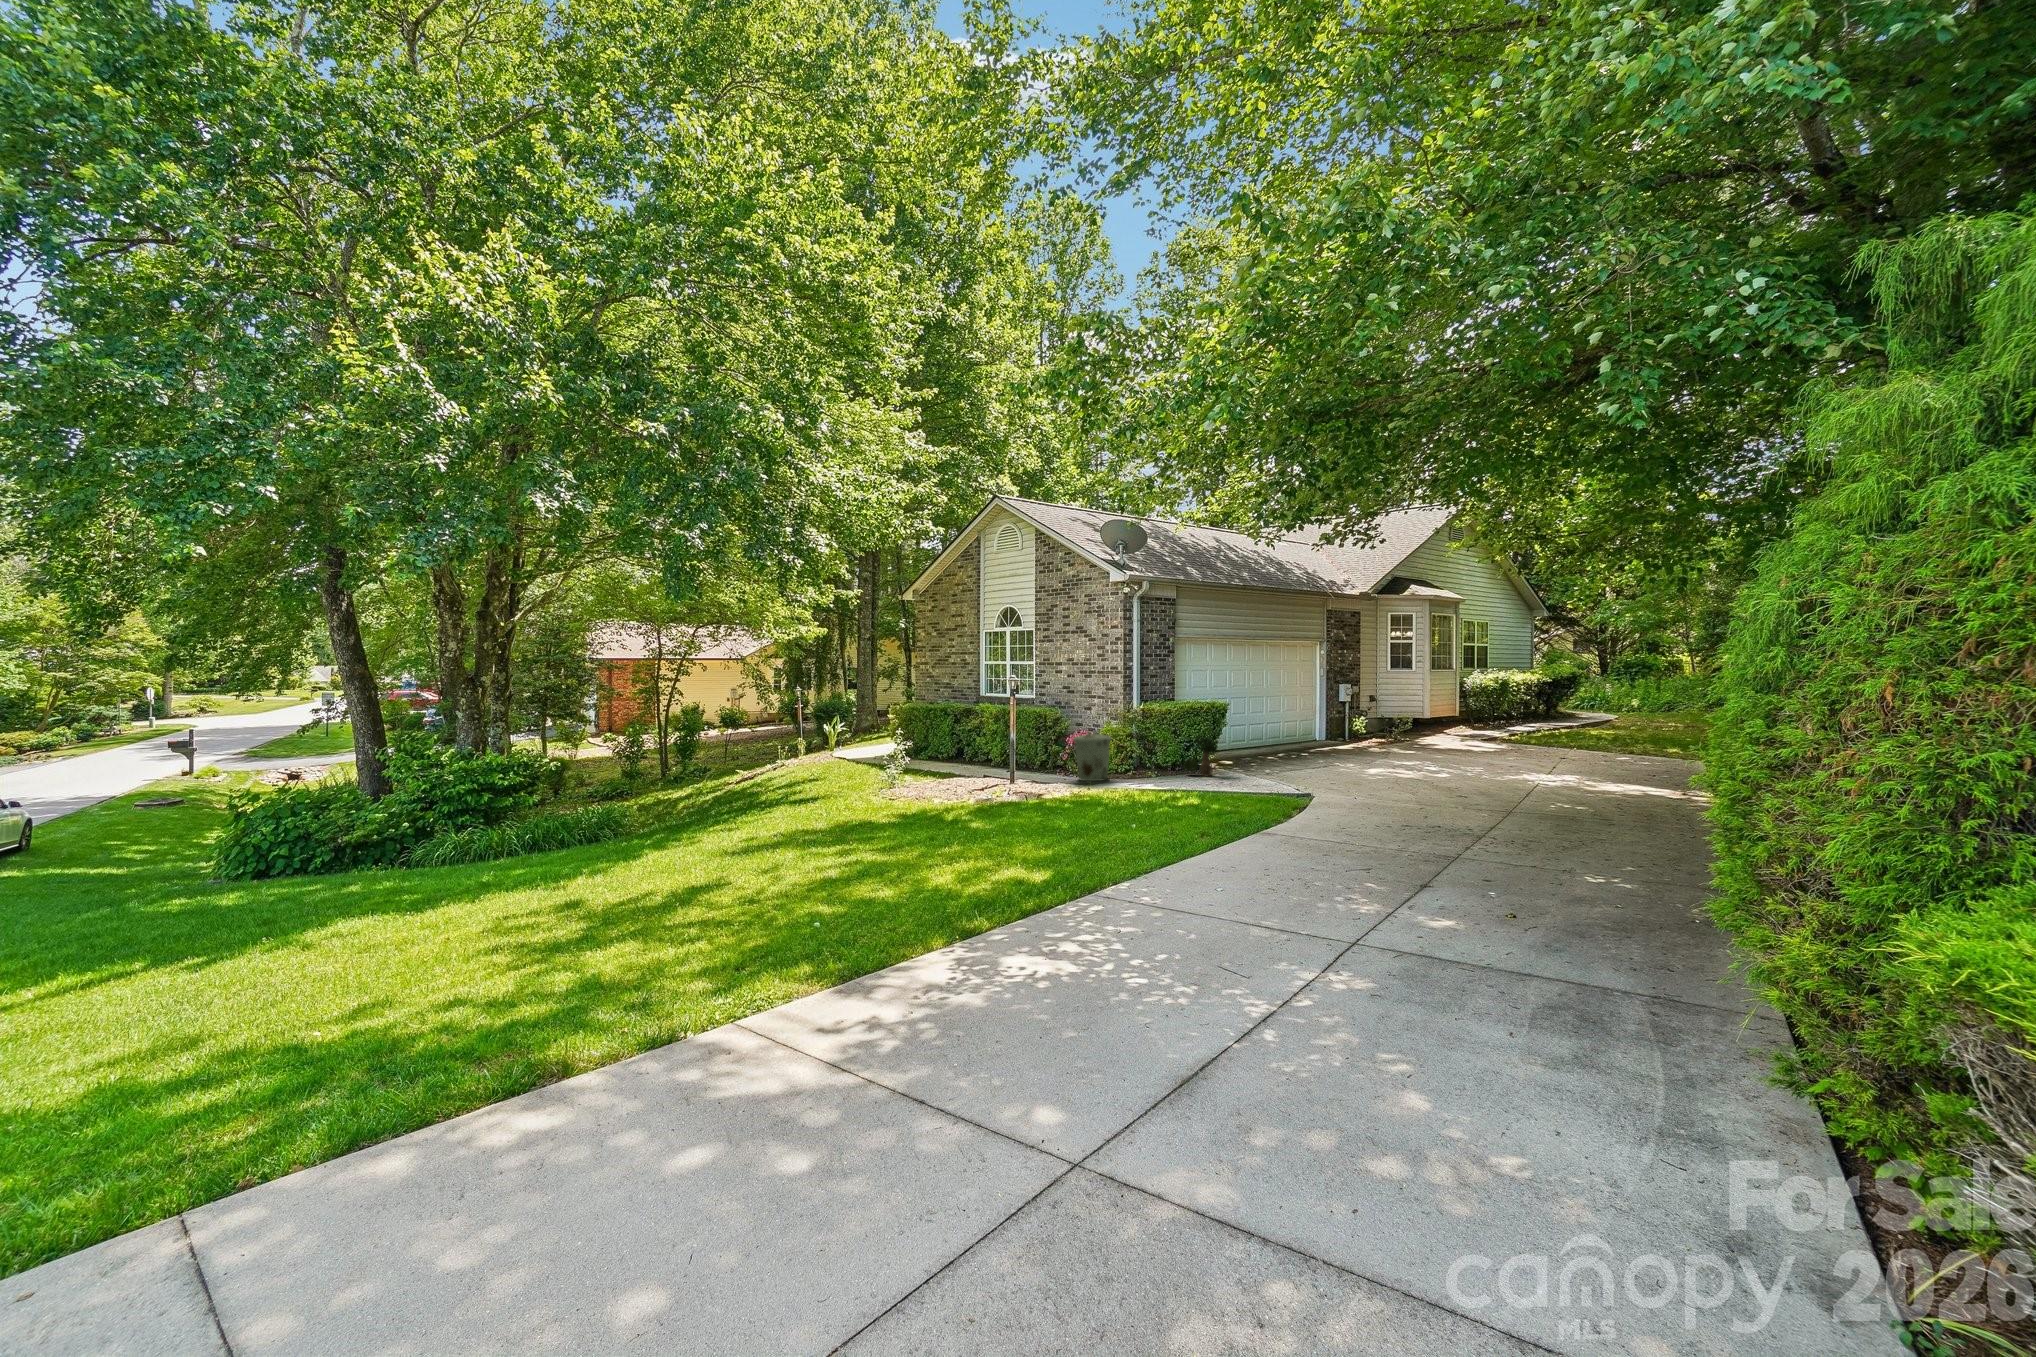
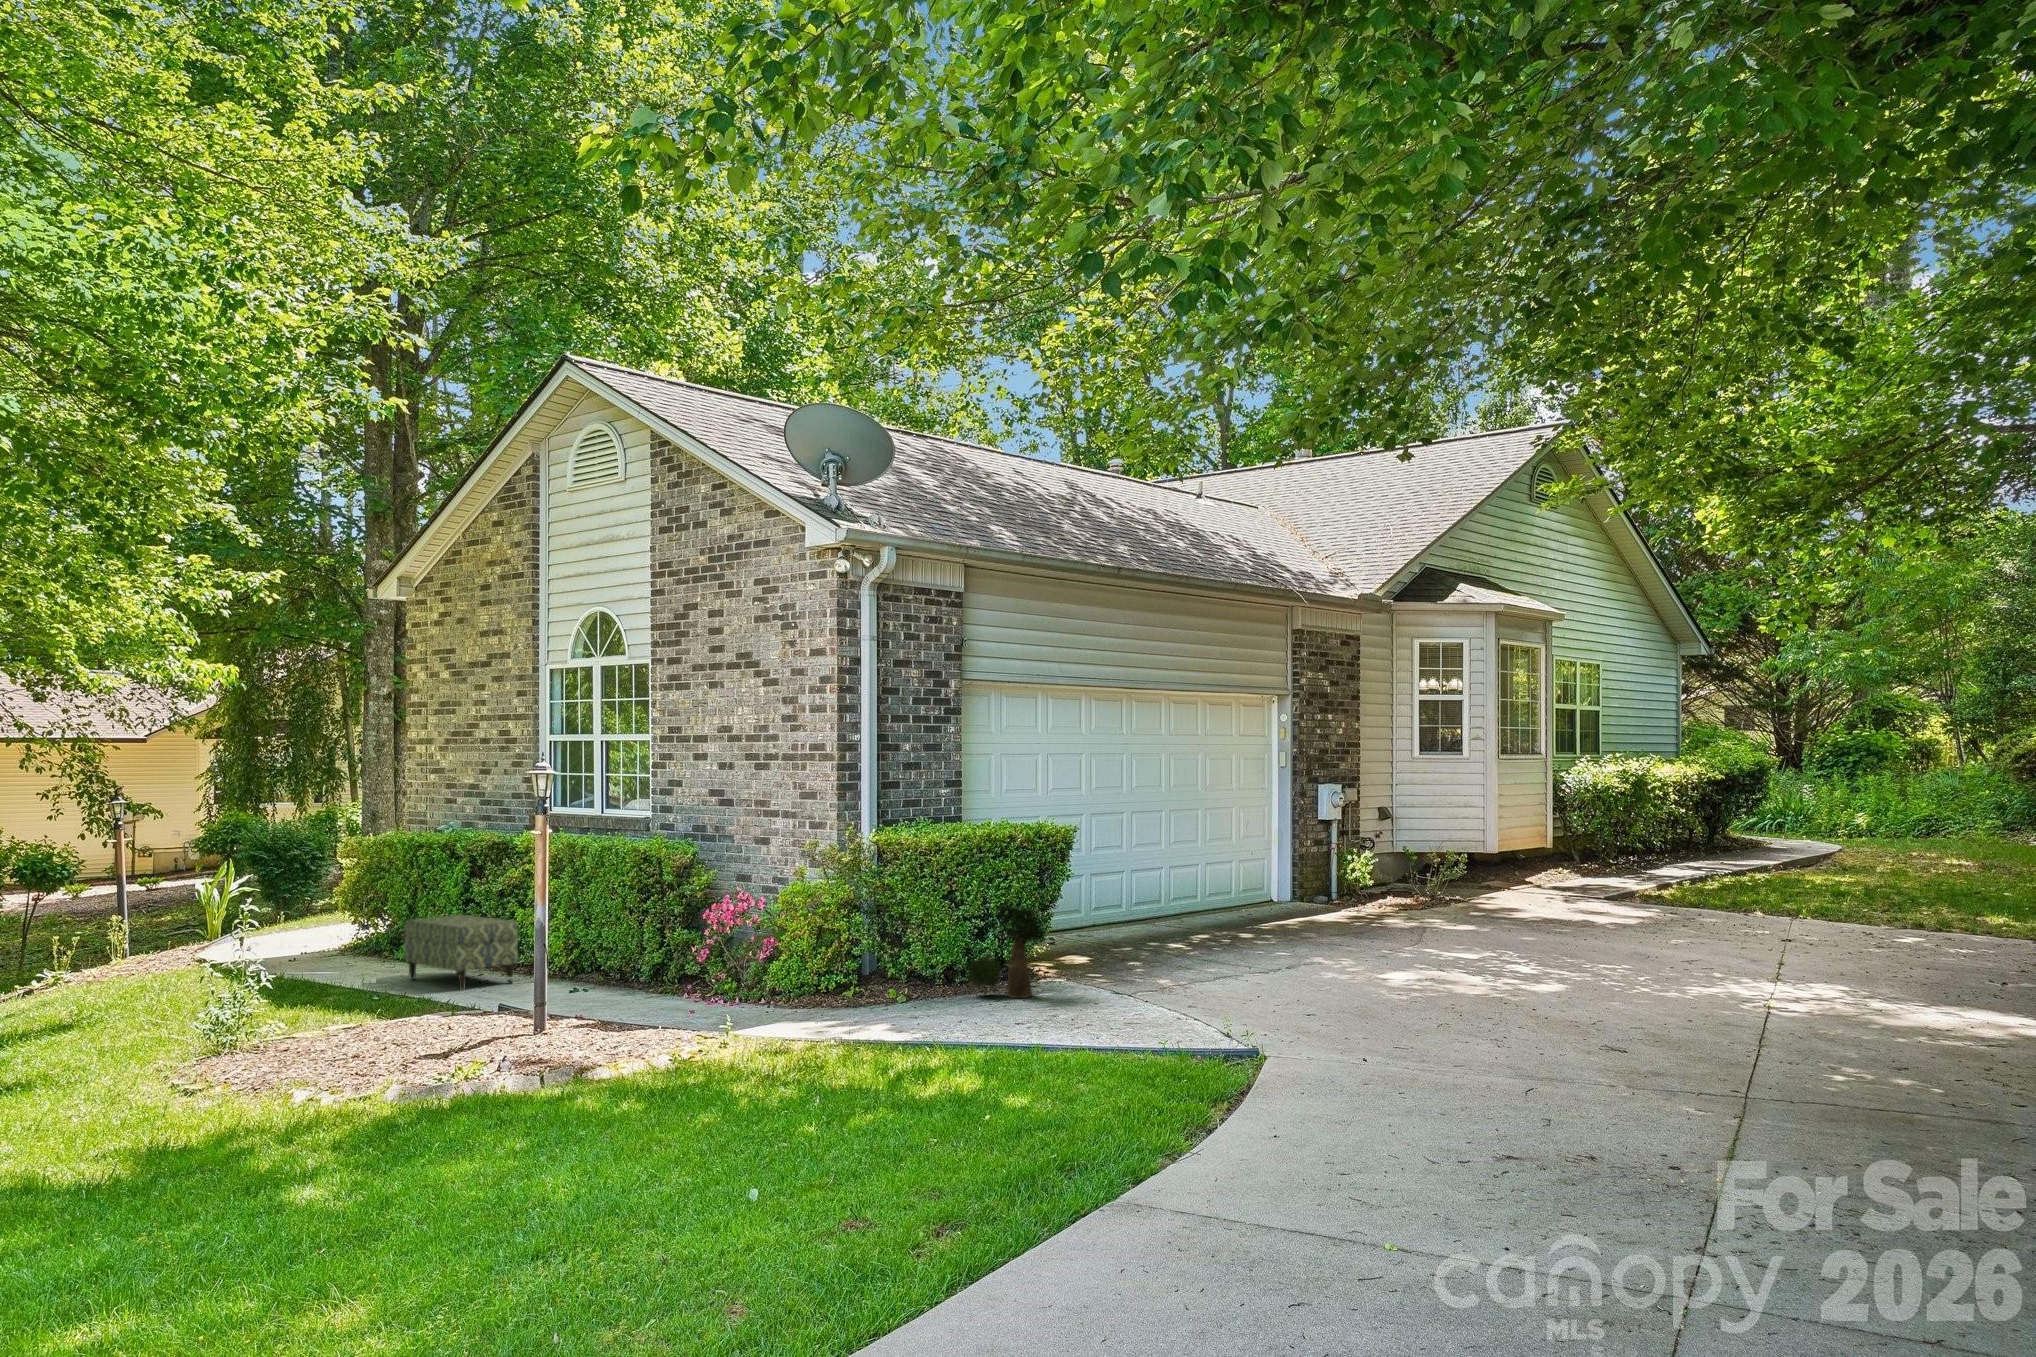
trash can: present [1073,732,1111,781] -> none [702,896,796,1019]
bench: none [933,738,983,769] -> present [404,914,518,990]

